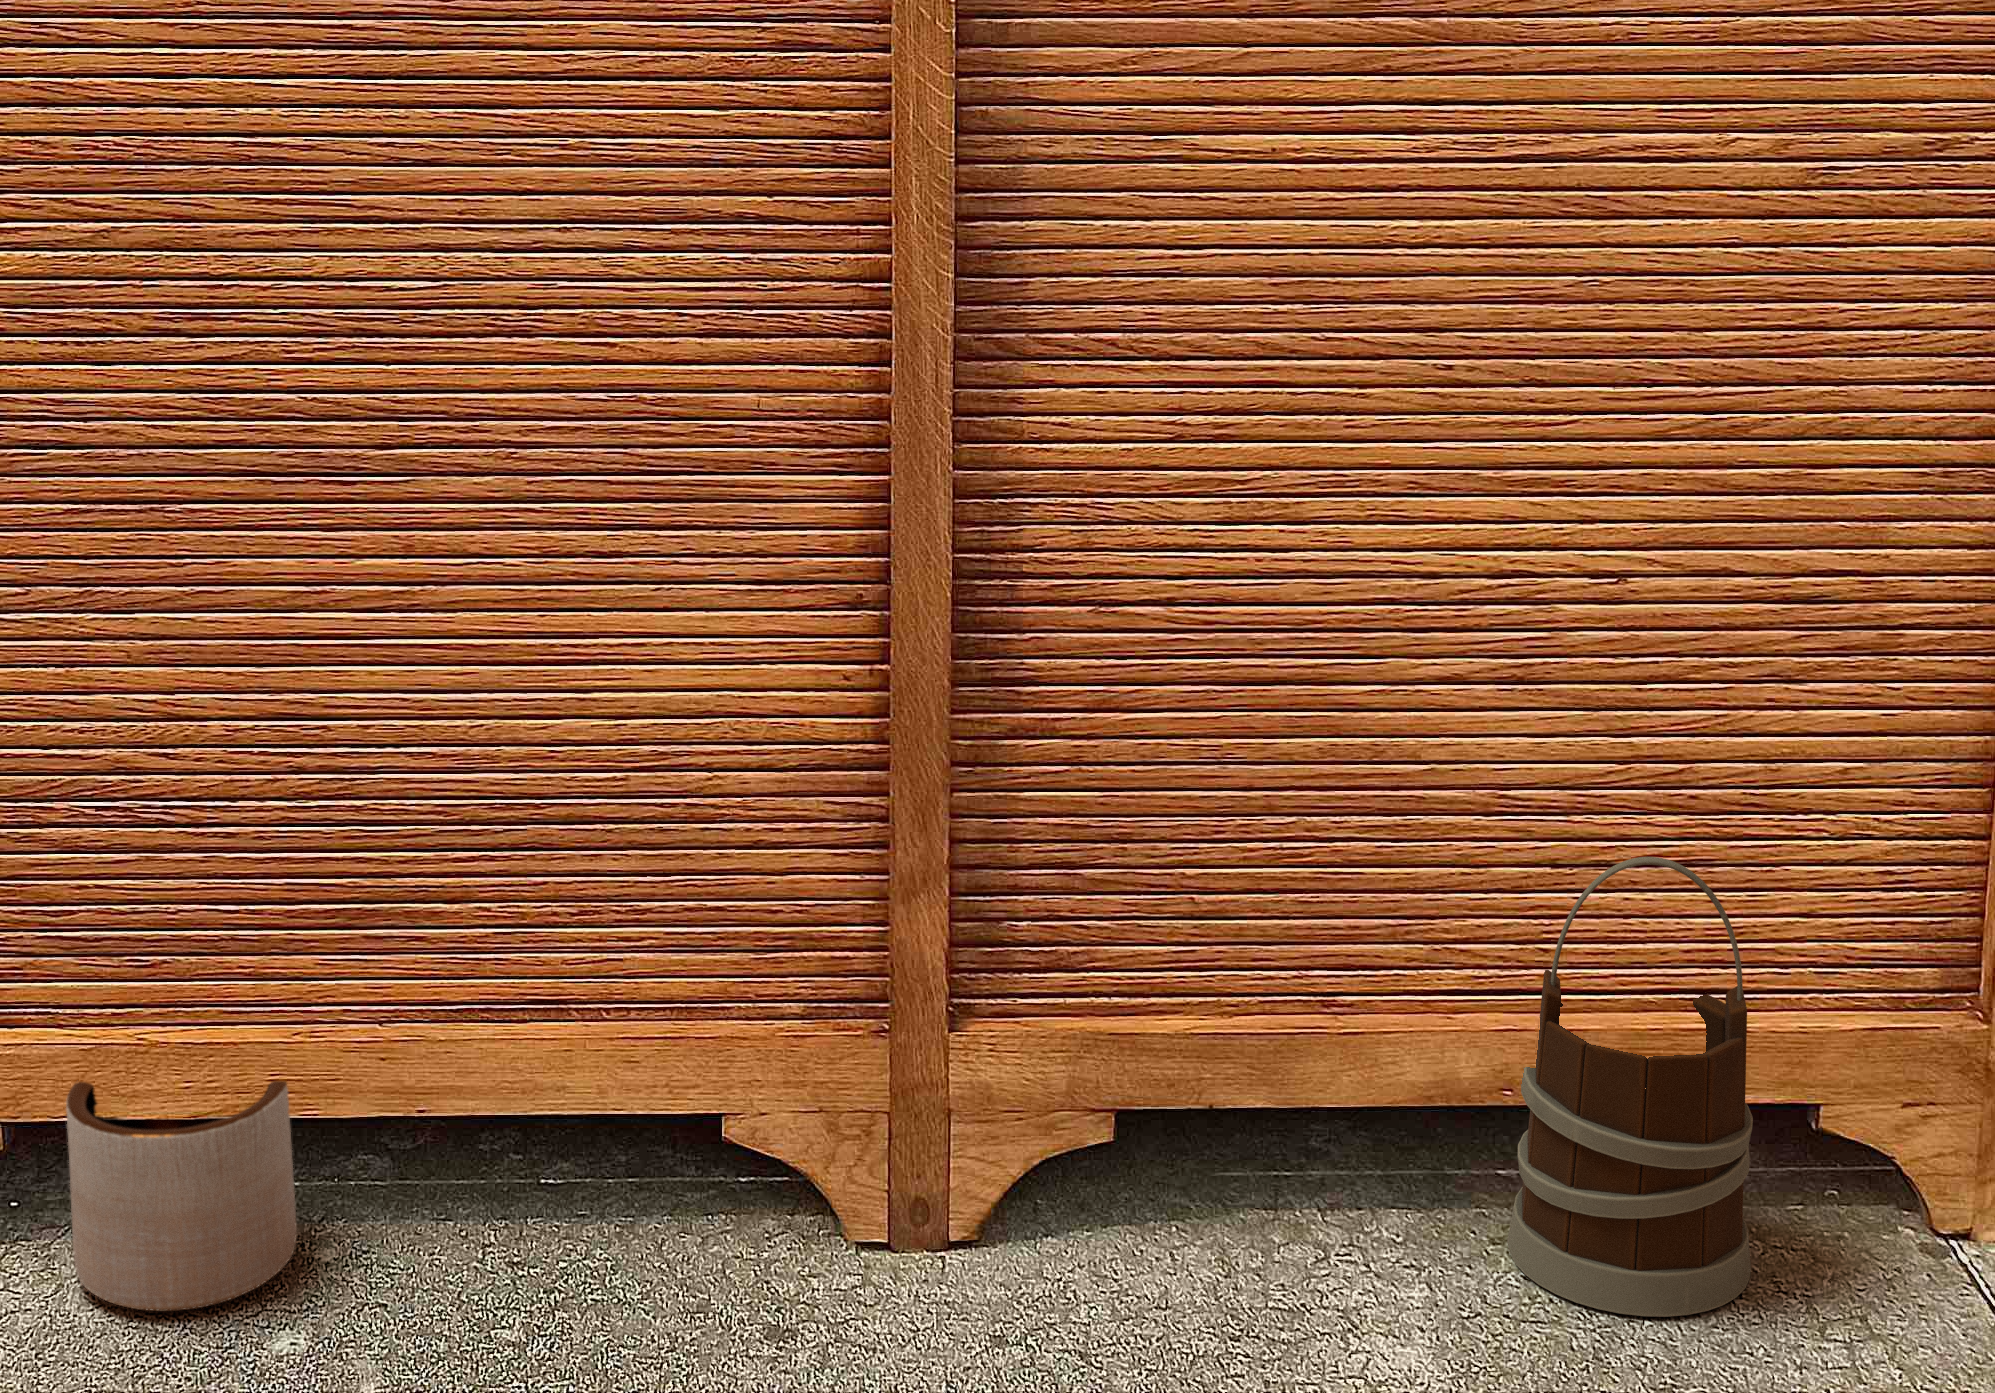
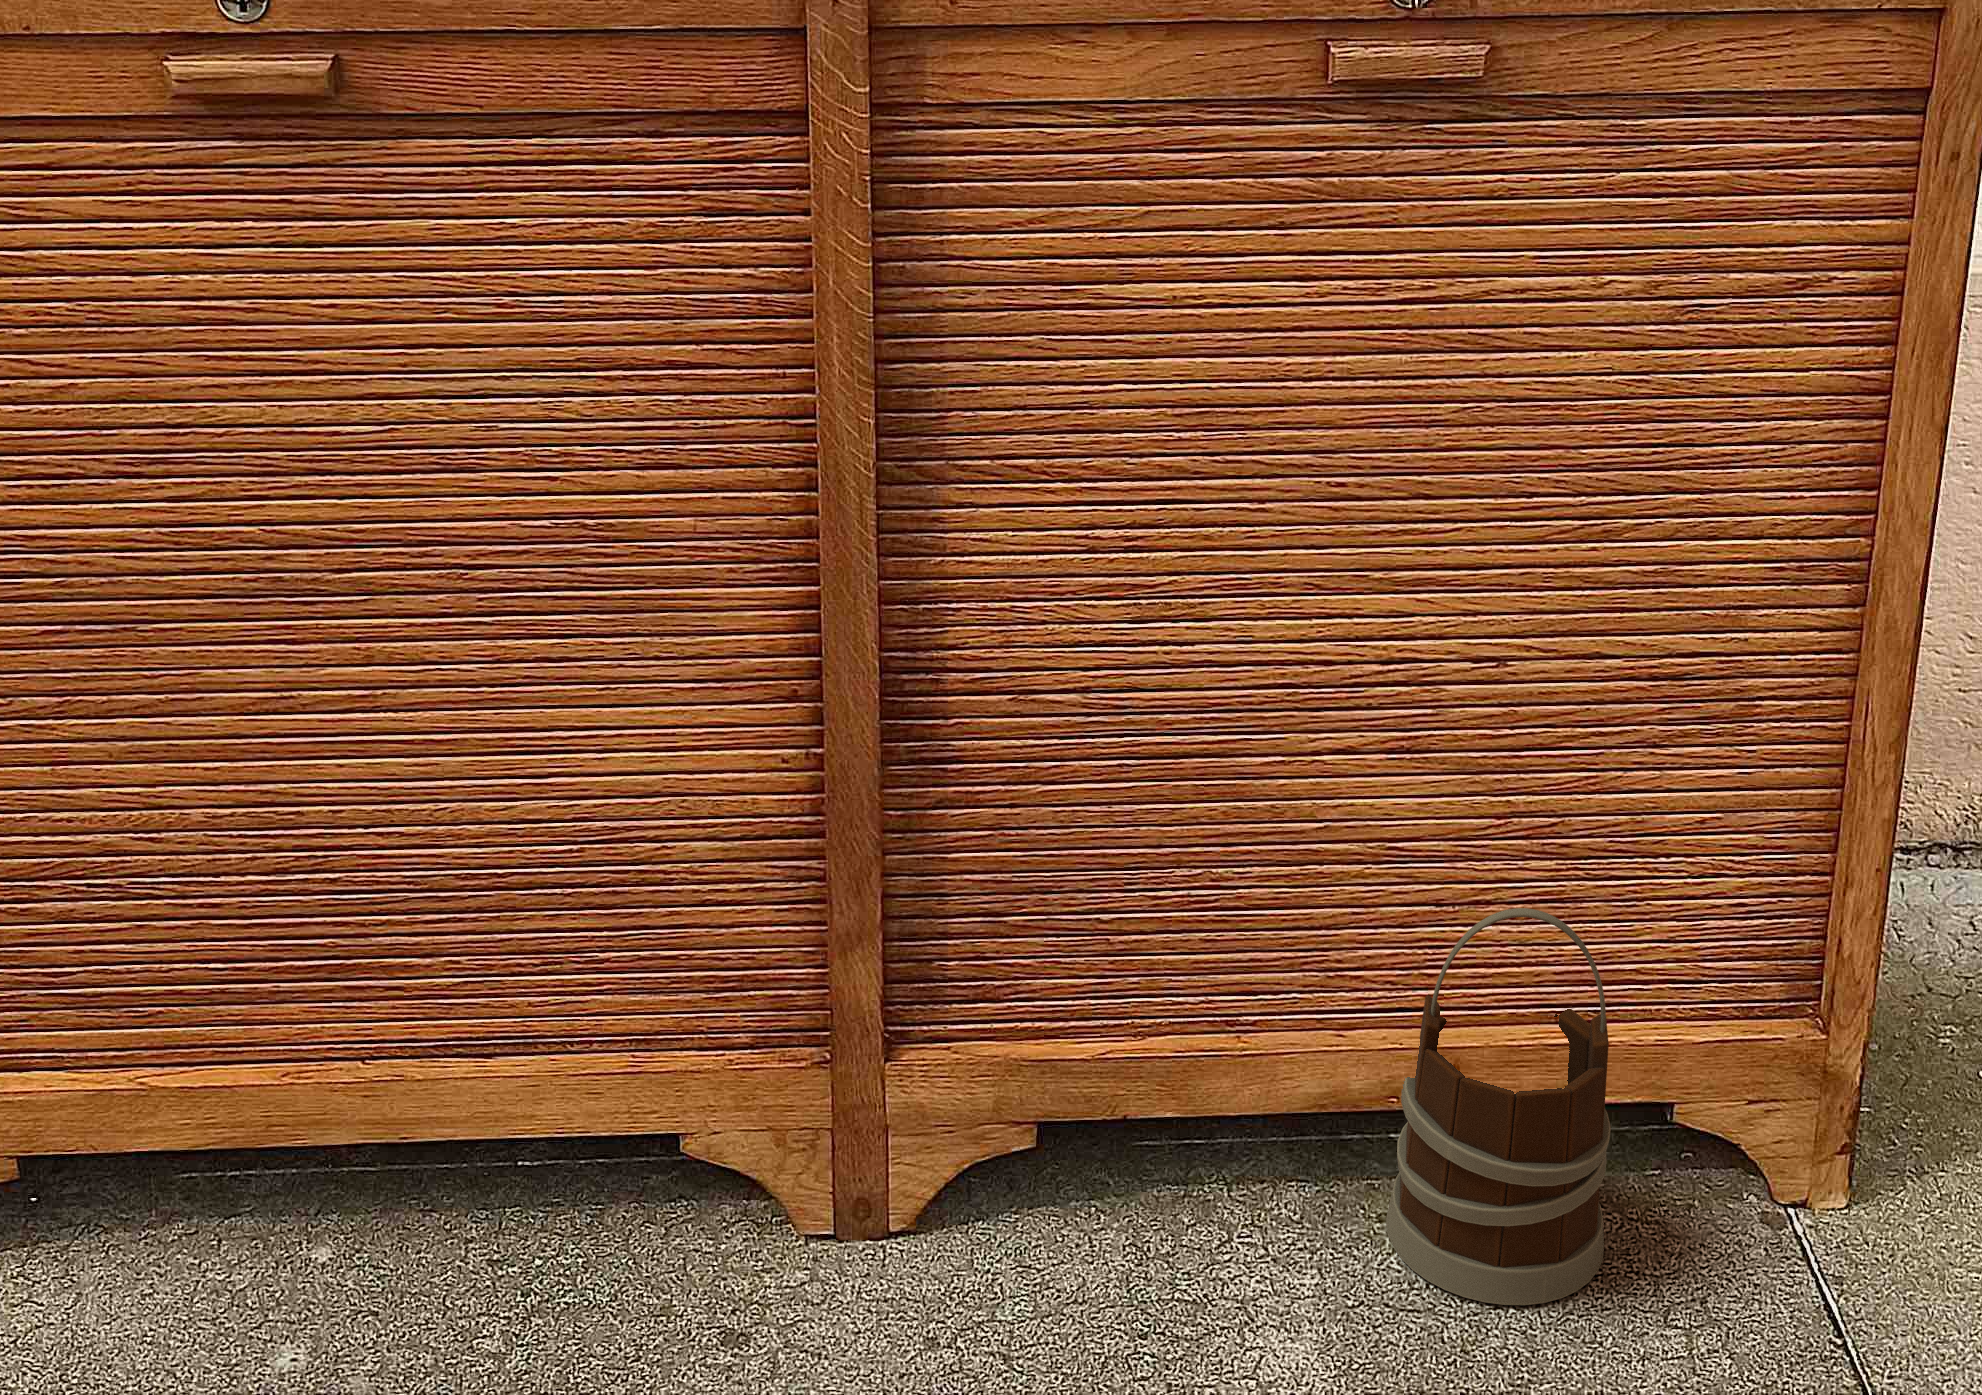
planter: present [66,1080,297,1311] -> none [82,1066,296,1321]

